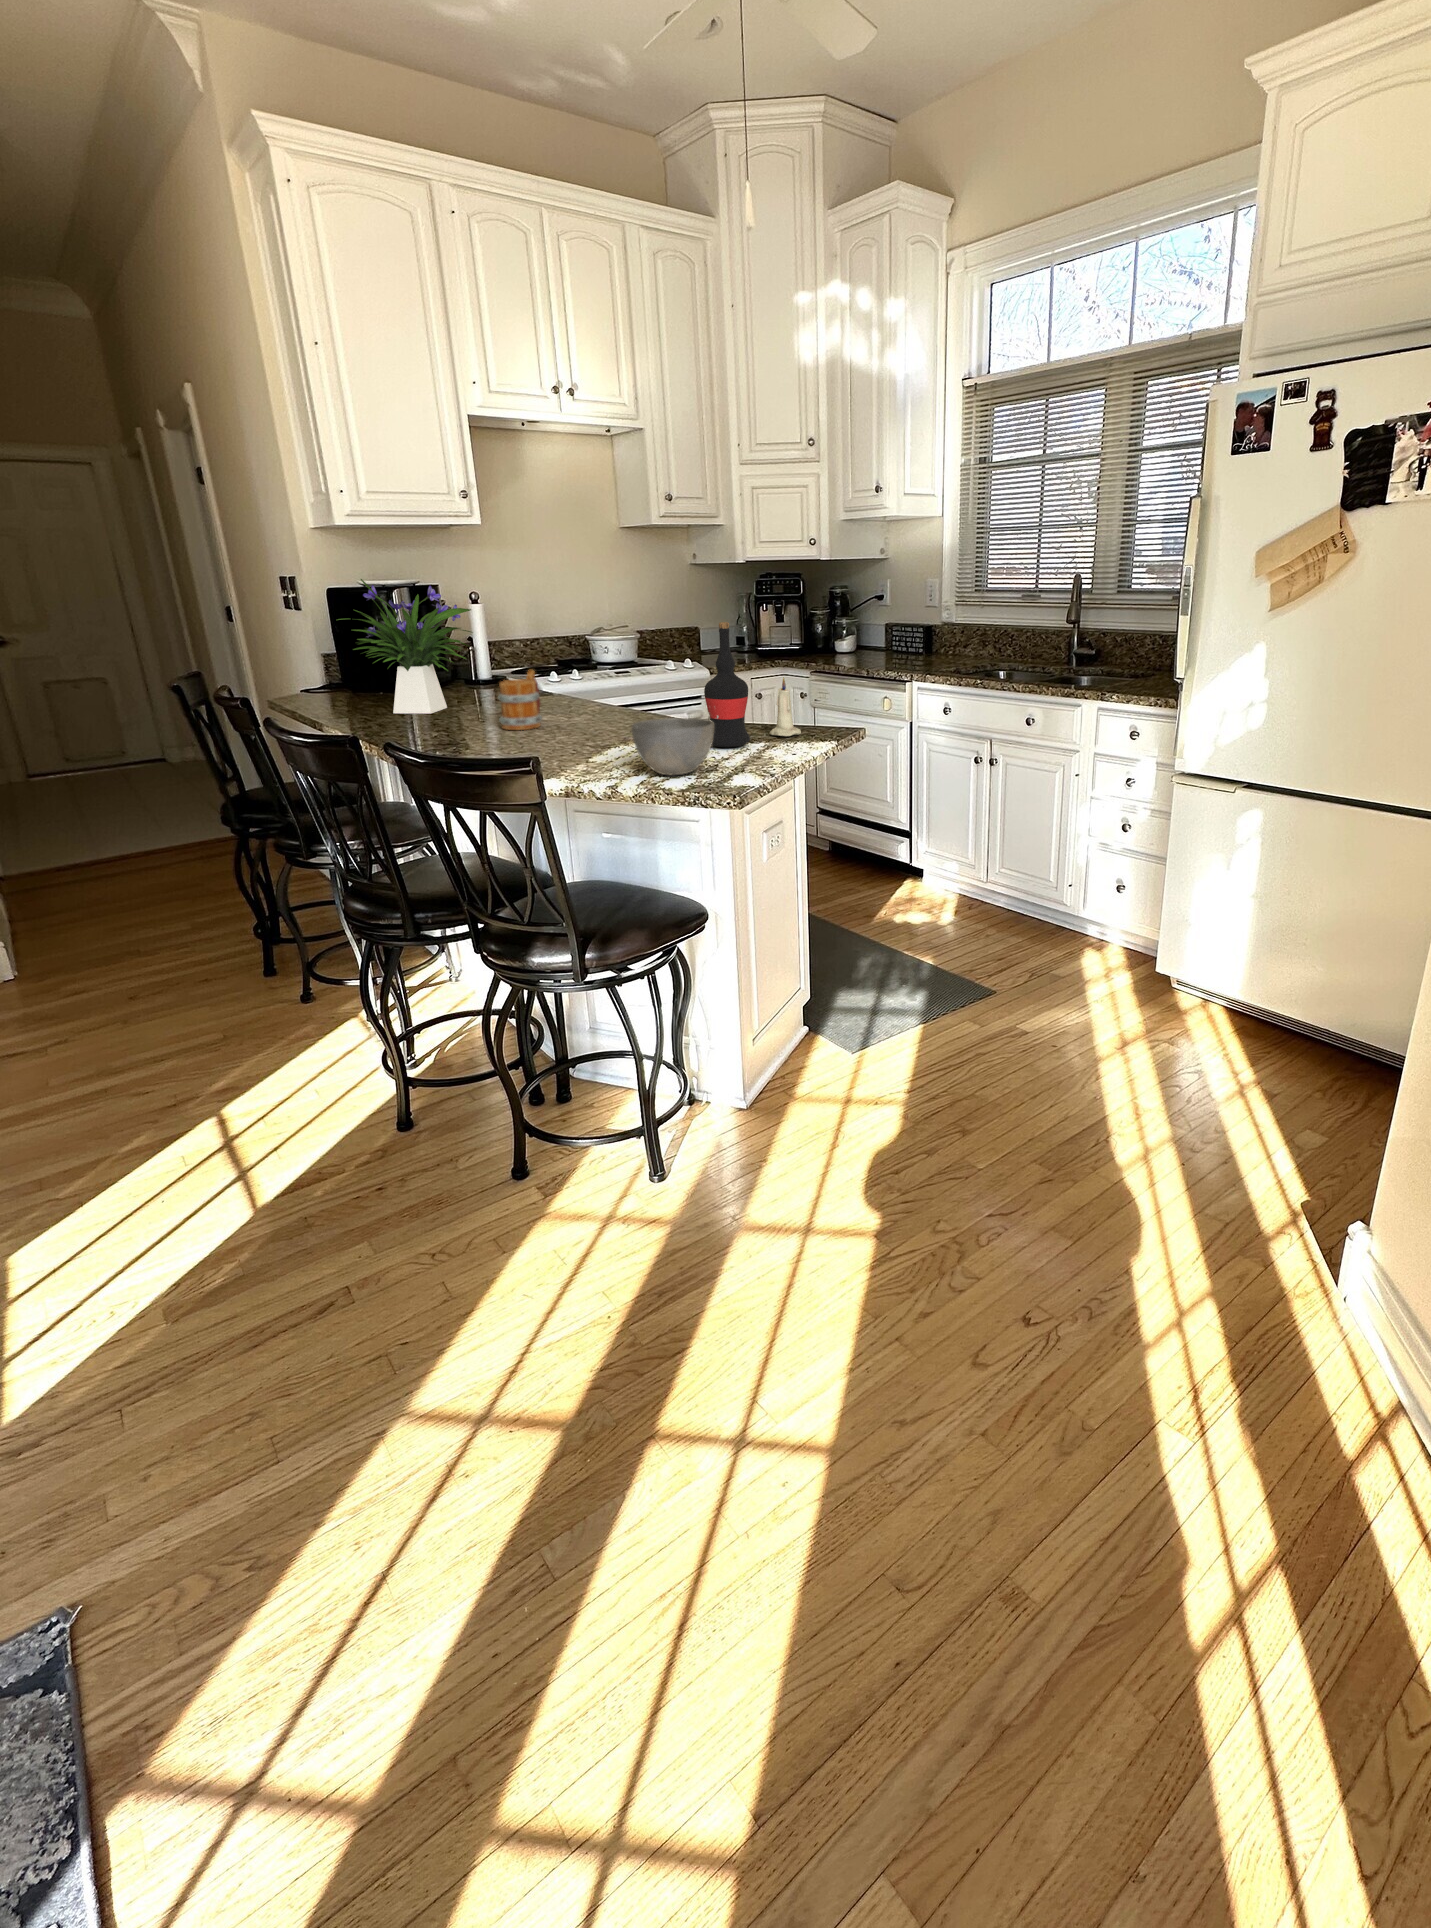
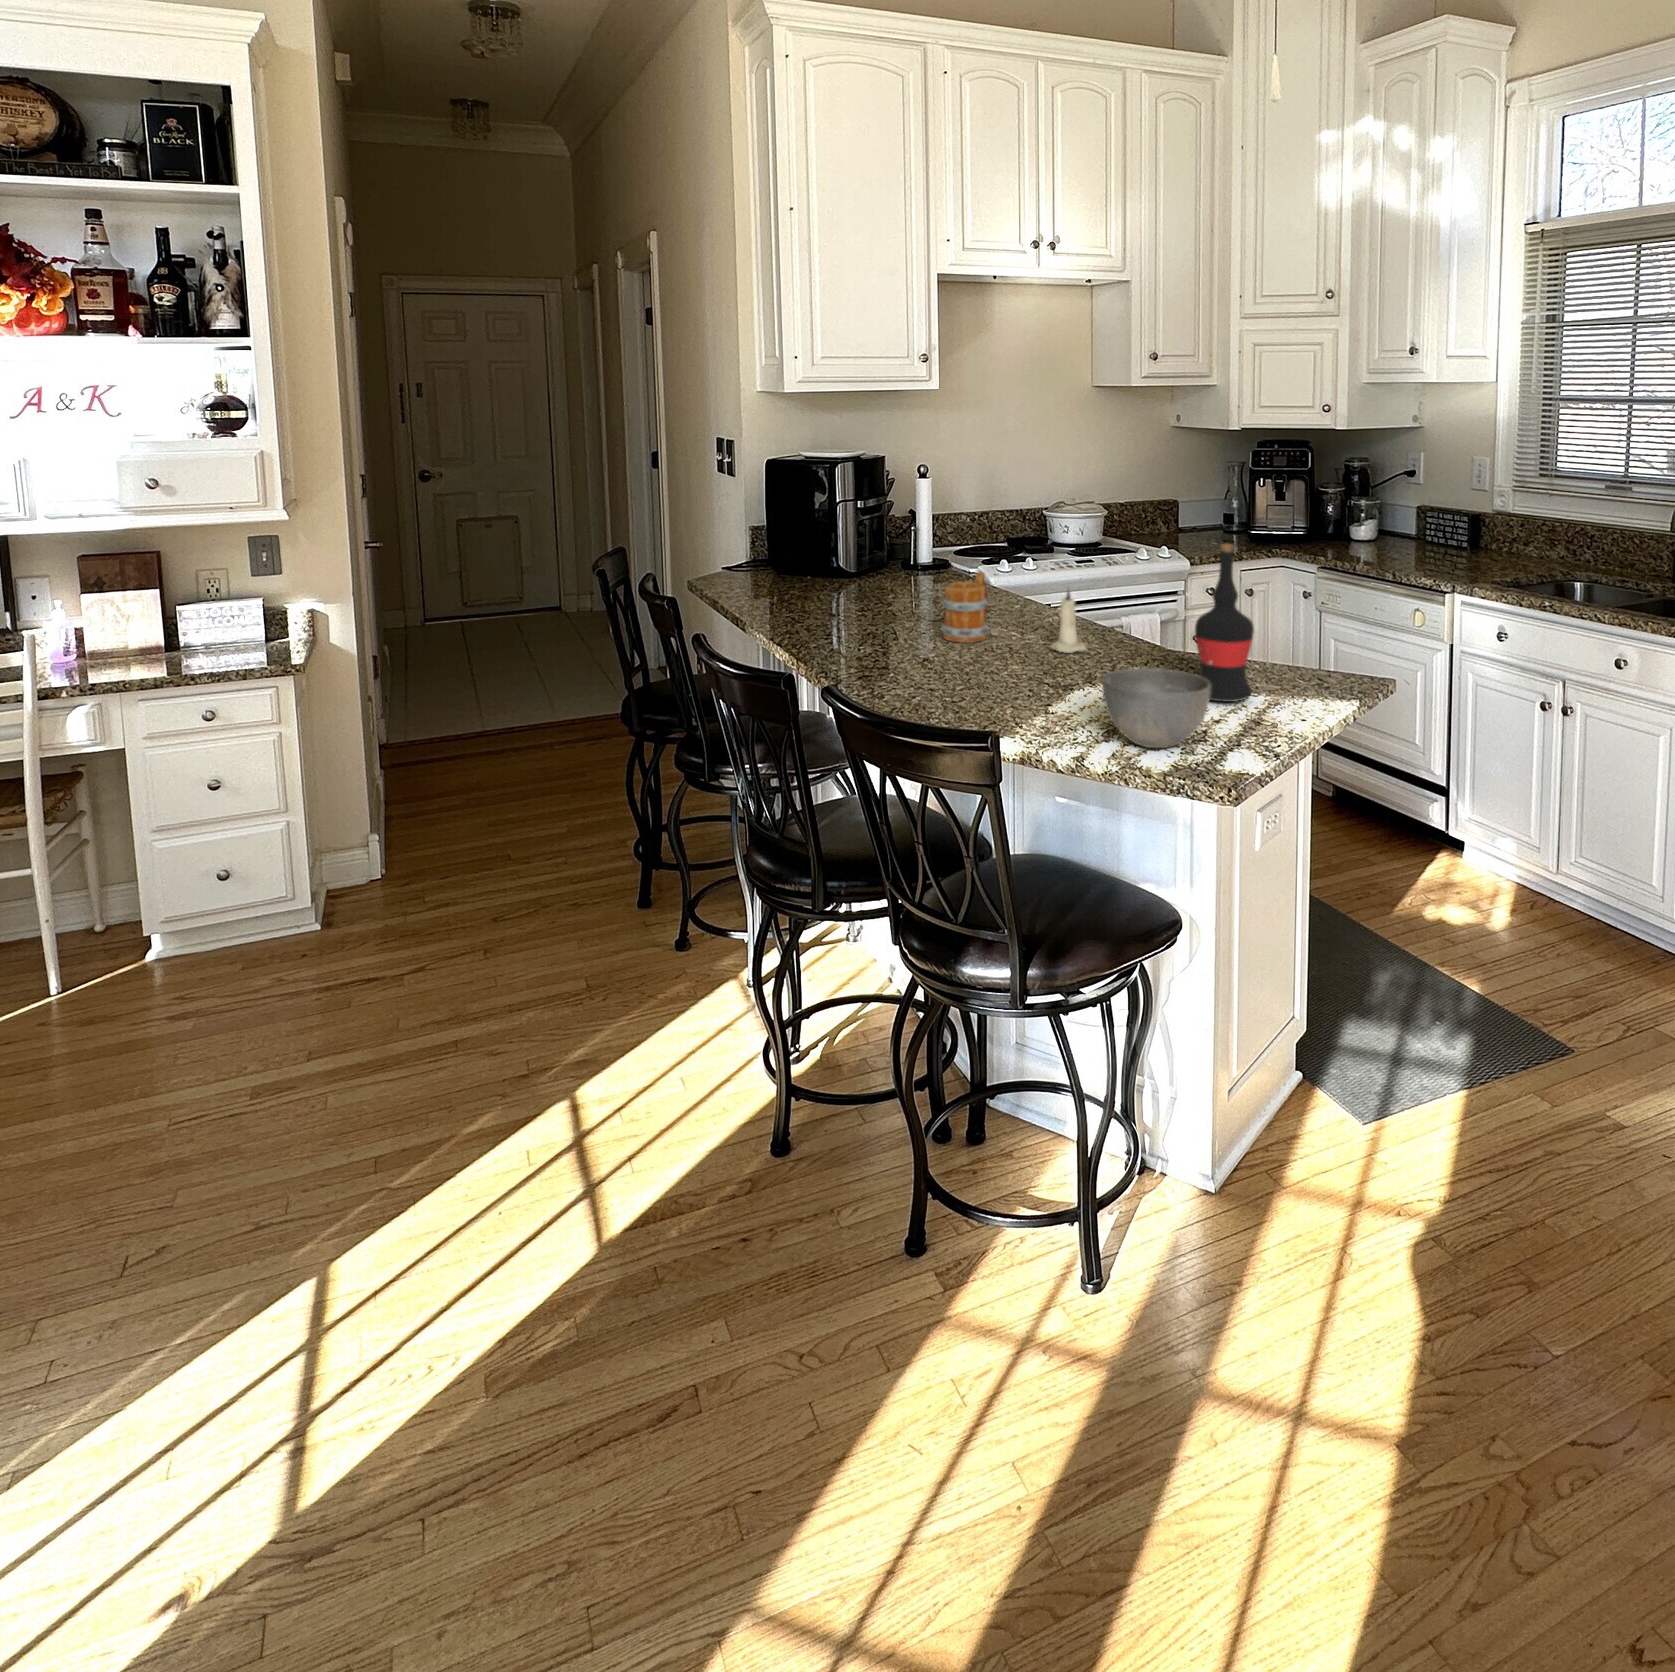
flower arrangement: present [338,579,471,714] -> none [782,459,922,606]
candle: present [770,677,801,736] -> present [1050,588,1086,653]

